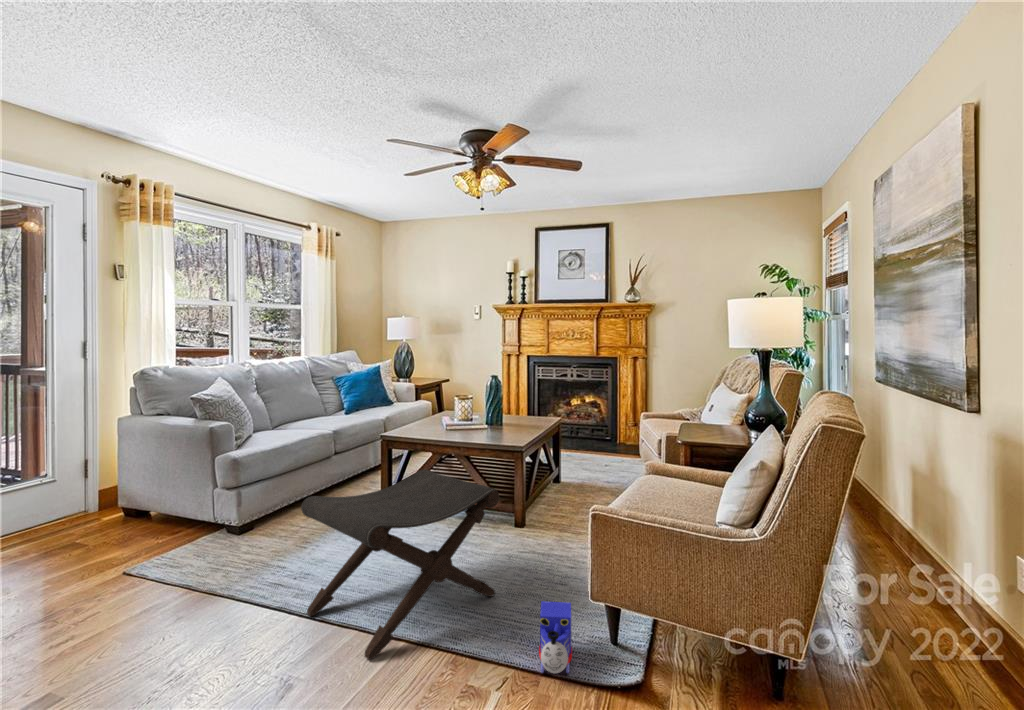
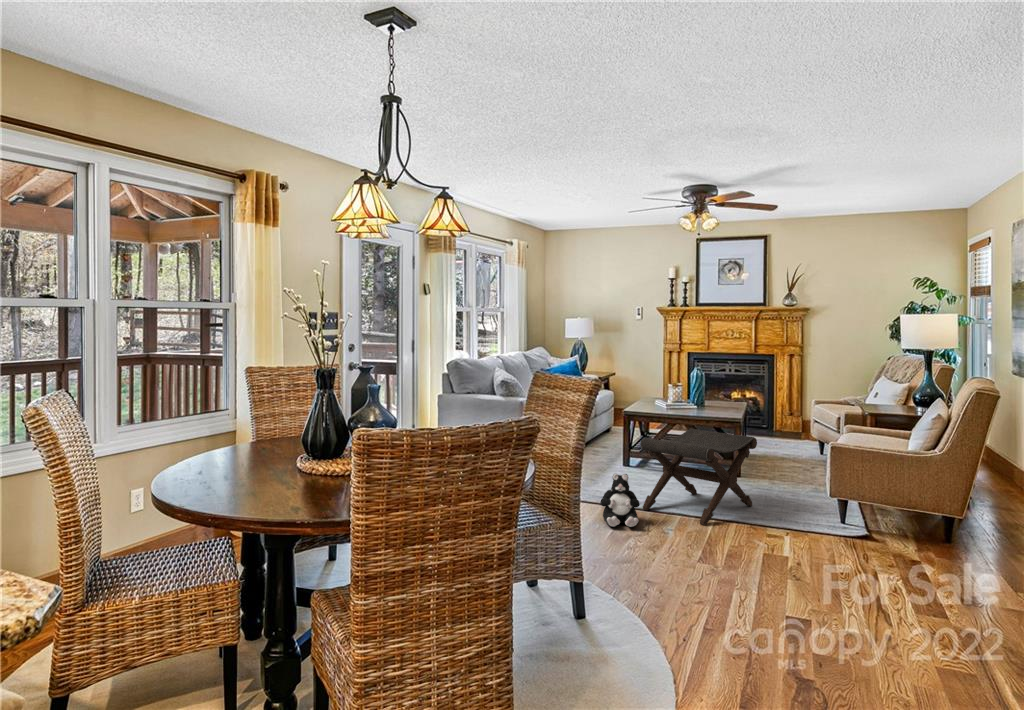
plush toy: none [174,569,262,679] -> present [600,474,640,527]
toy train: present [539,601,572,673] -> none [800,497,826,532]

